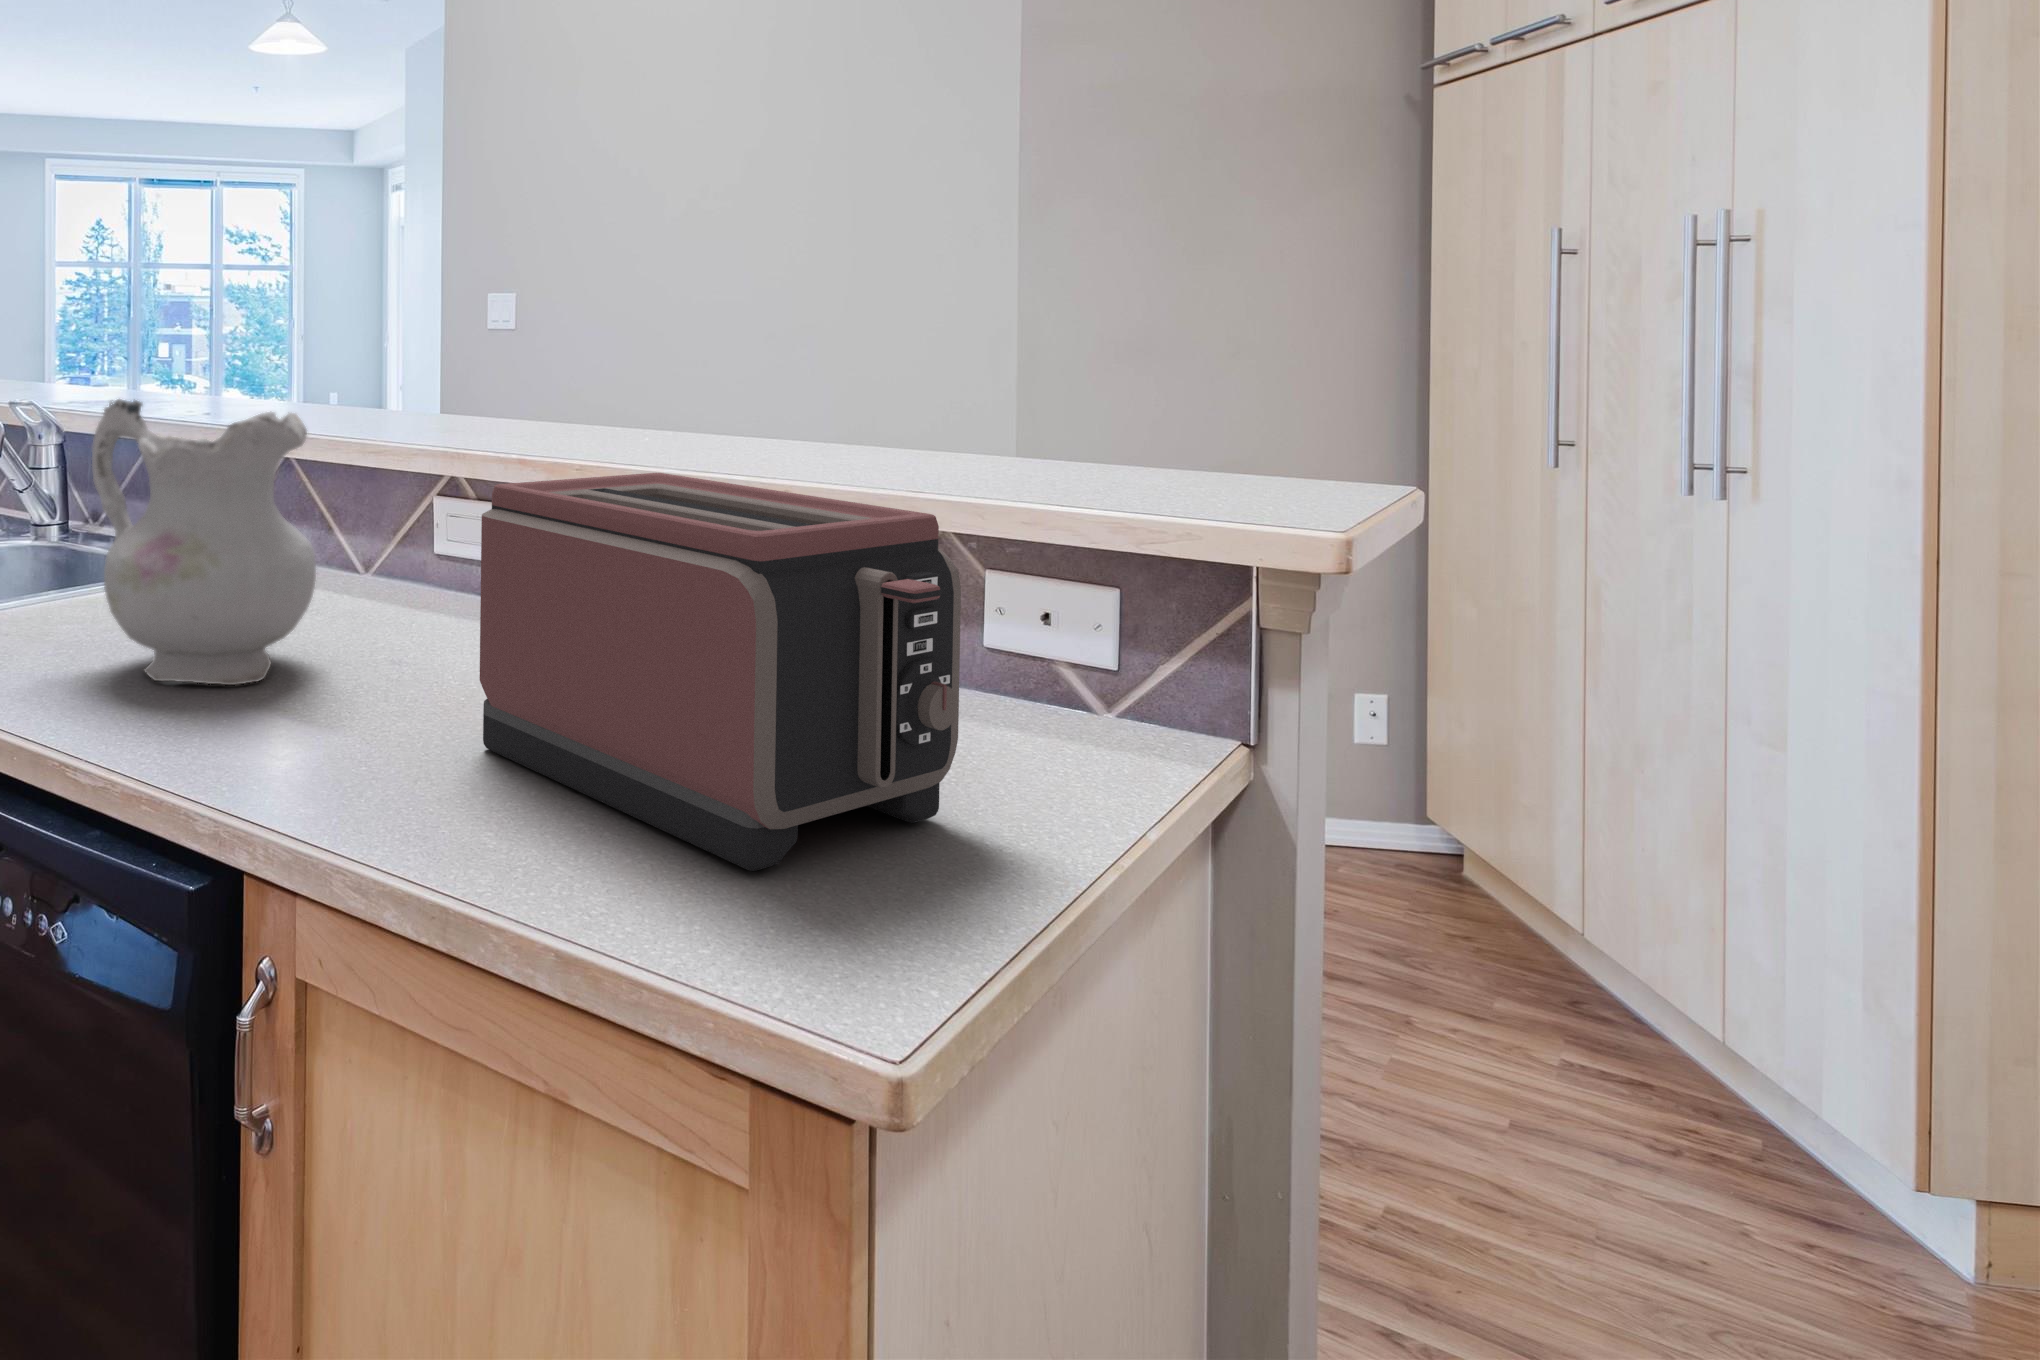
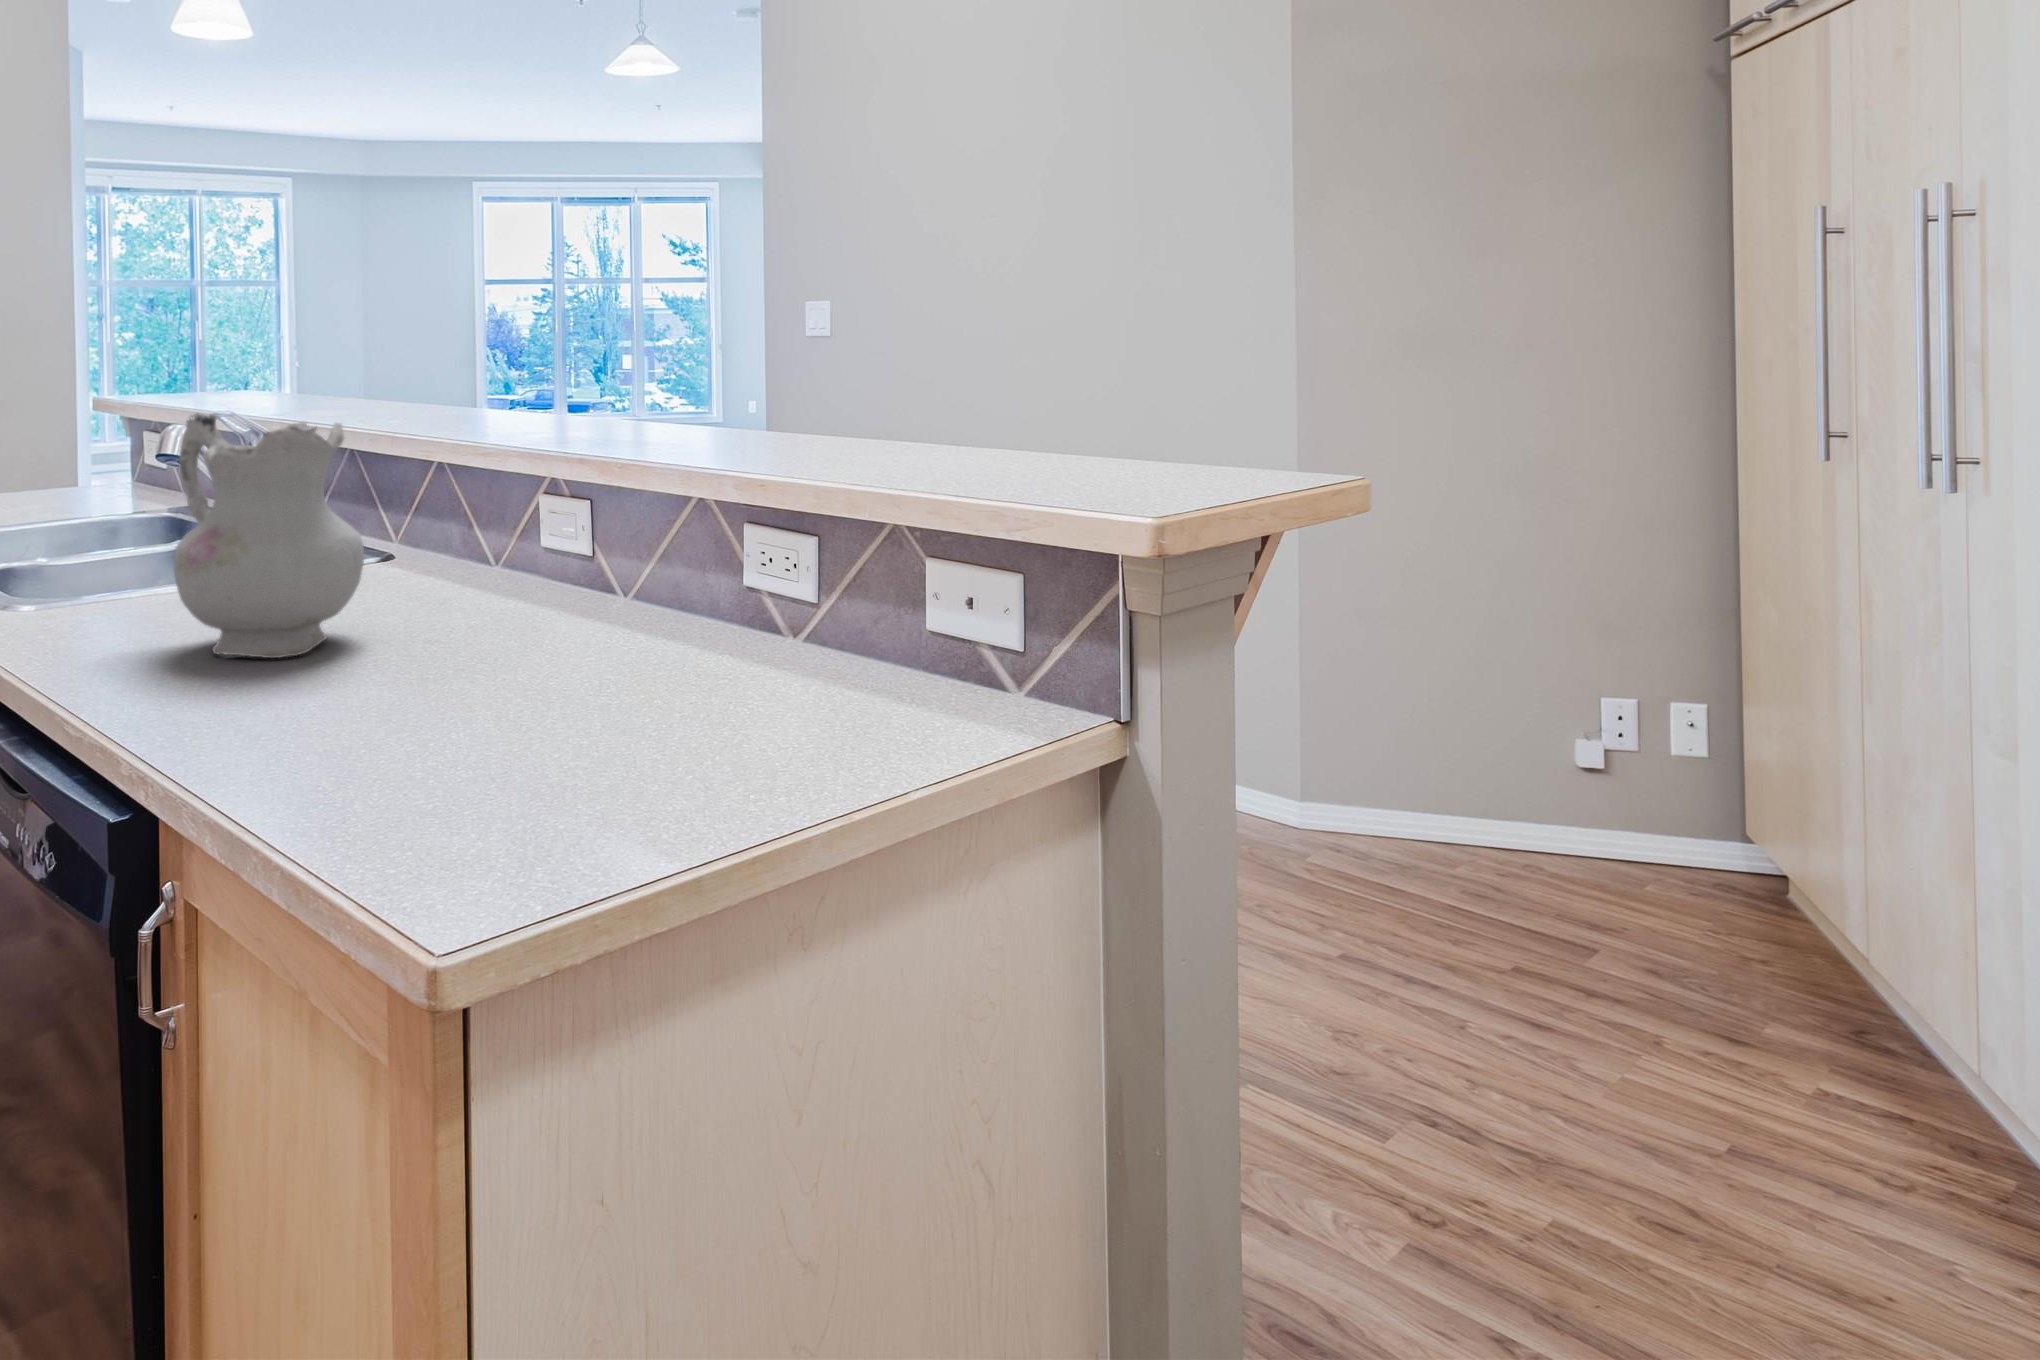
toaster: present [480,473,961,871] -> none [412,470,750,802]

